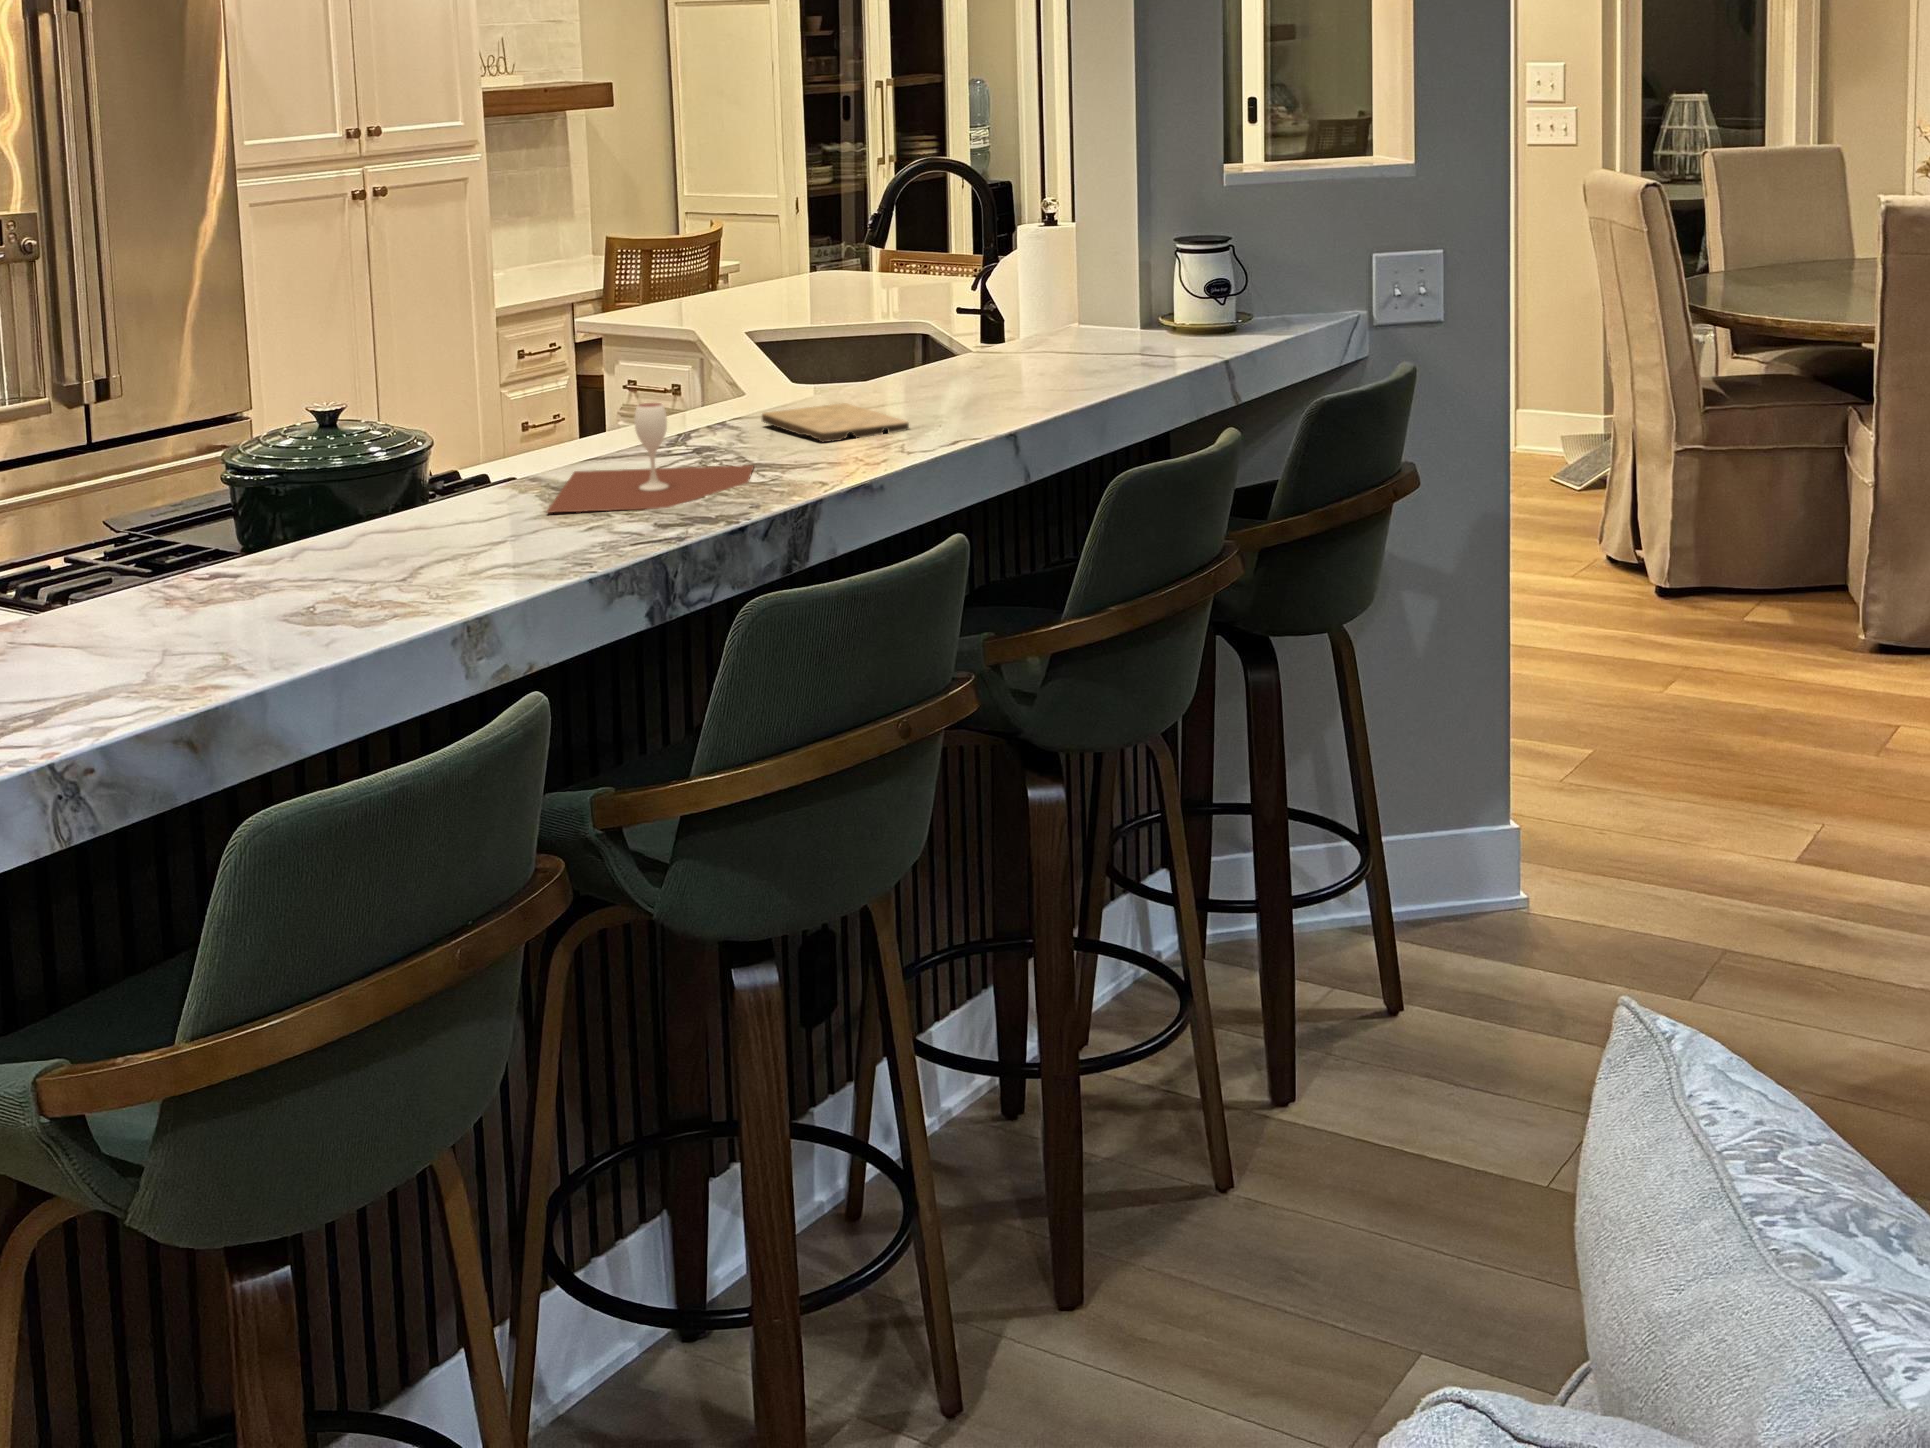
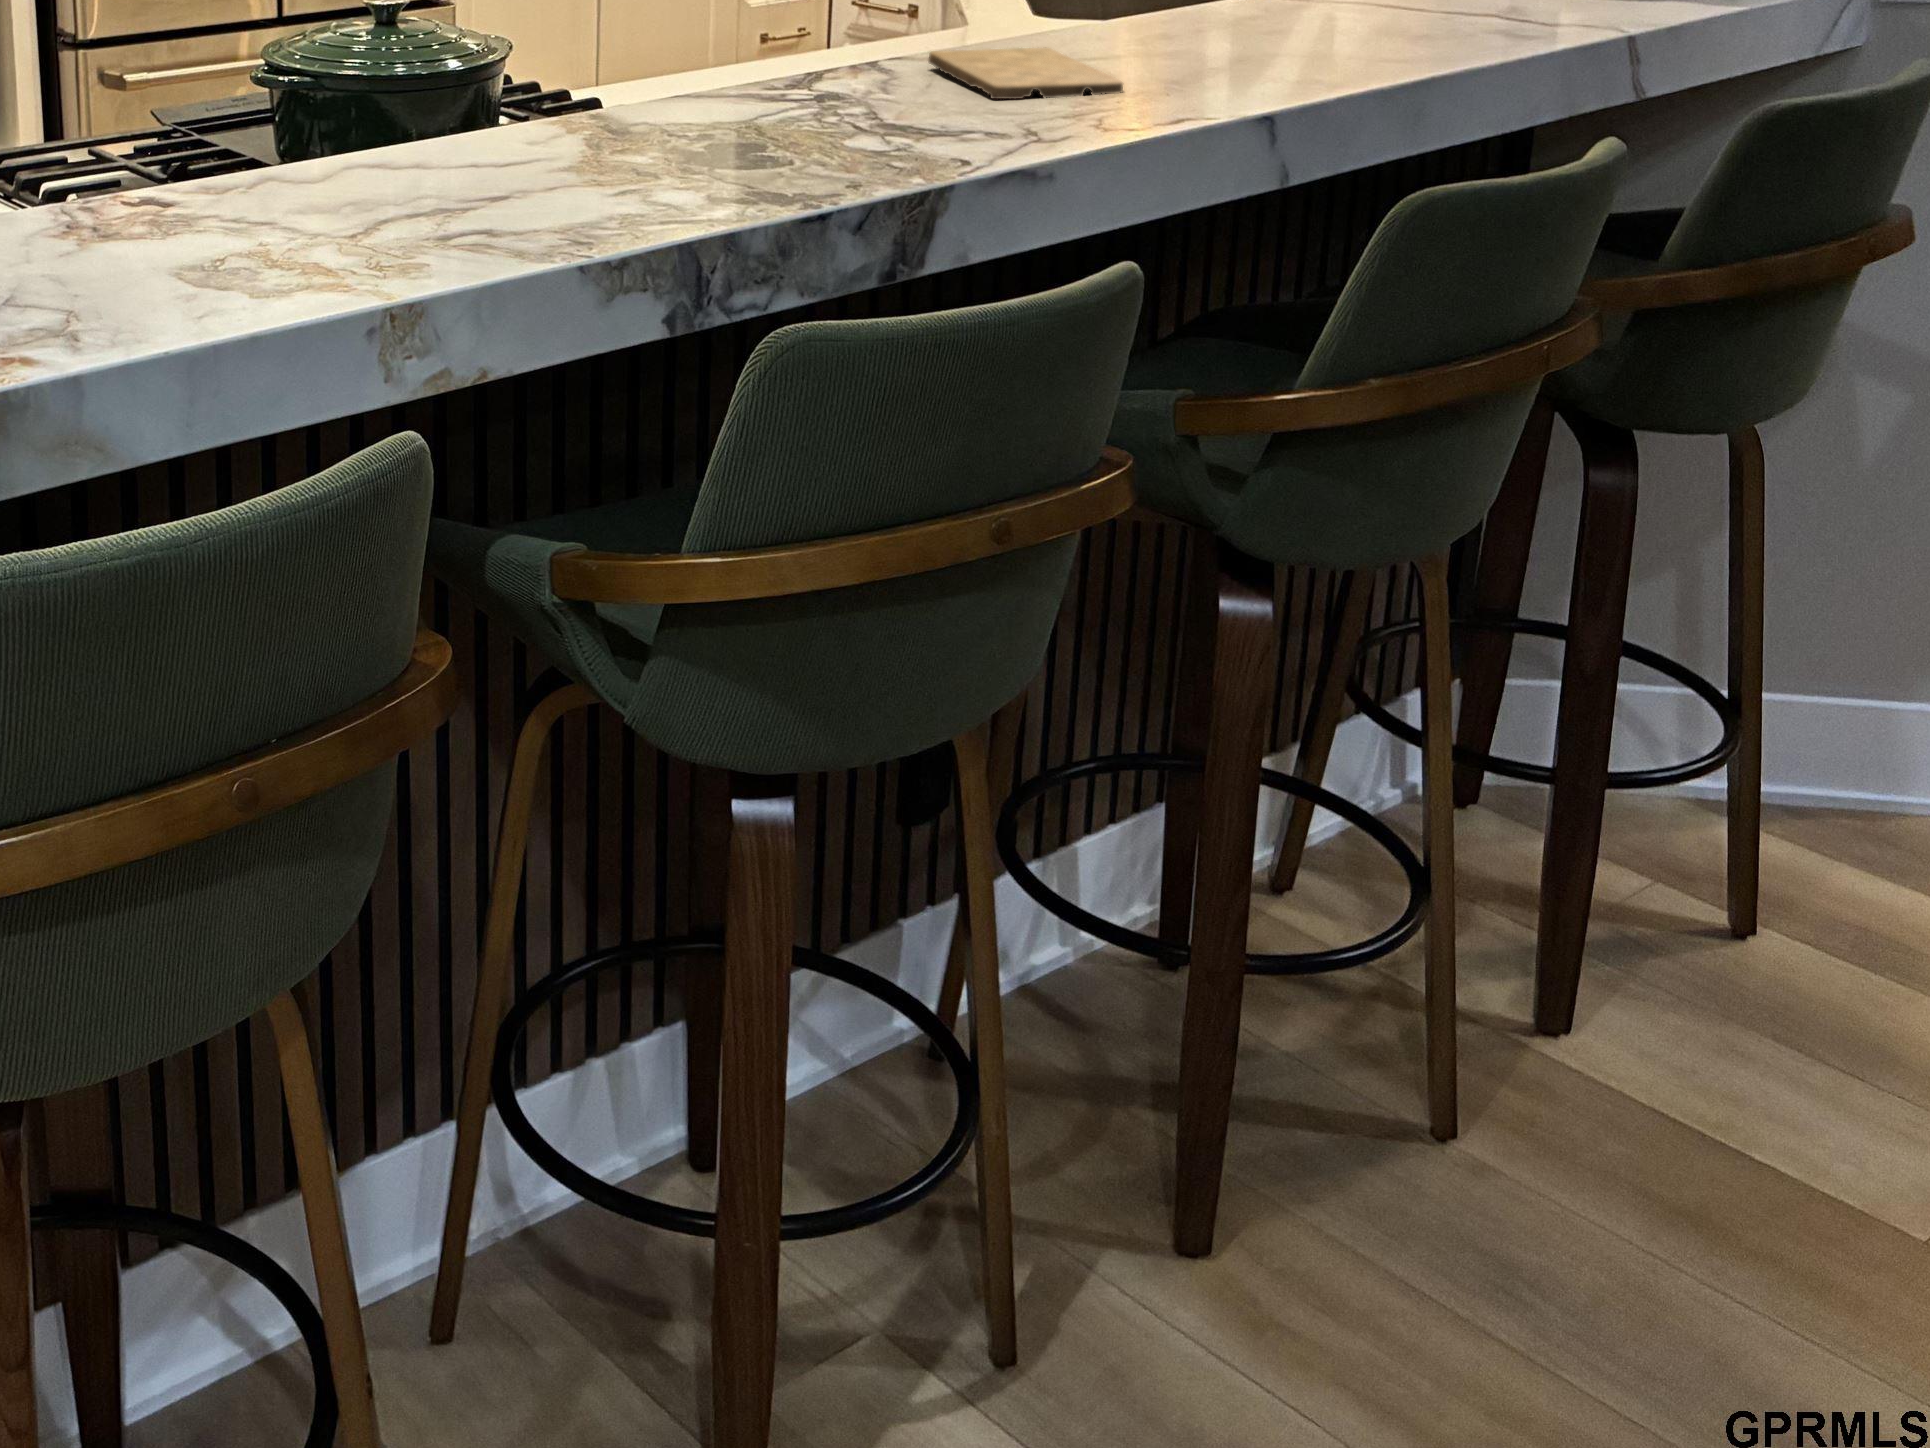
wine glass: present [547,403,754,513] -> none [584,27,887,180]

